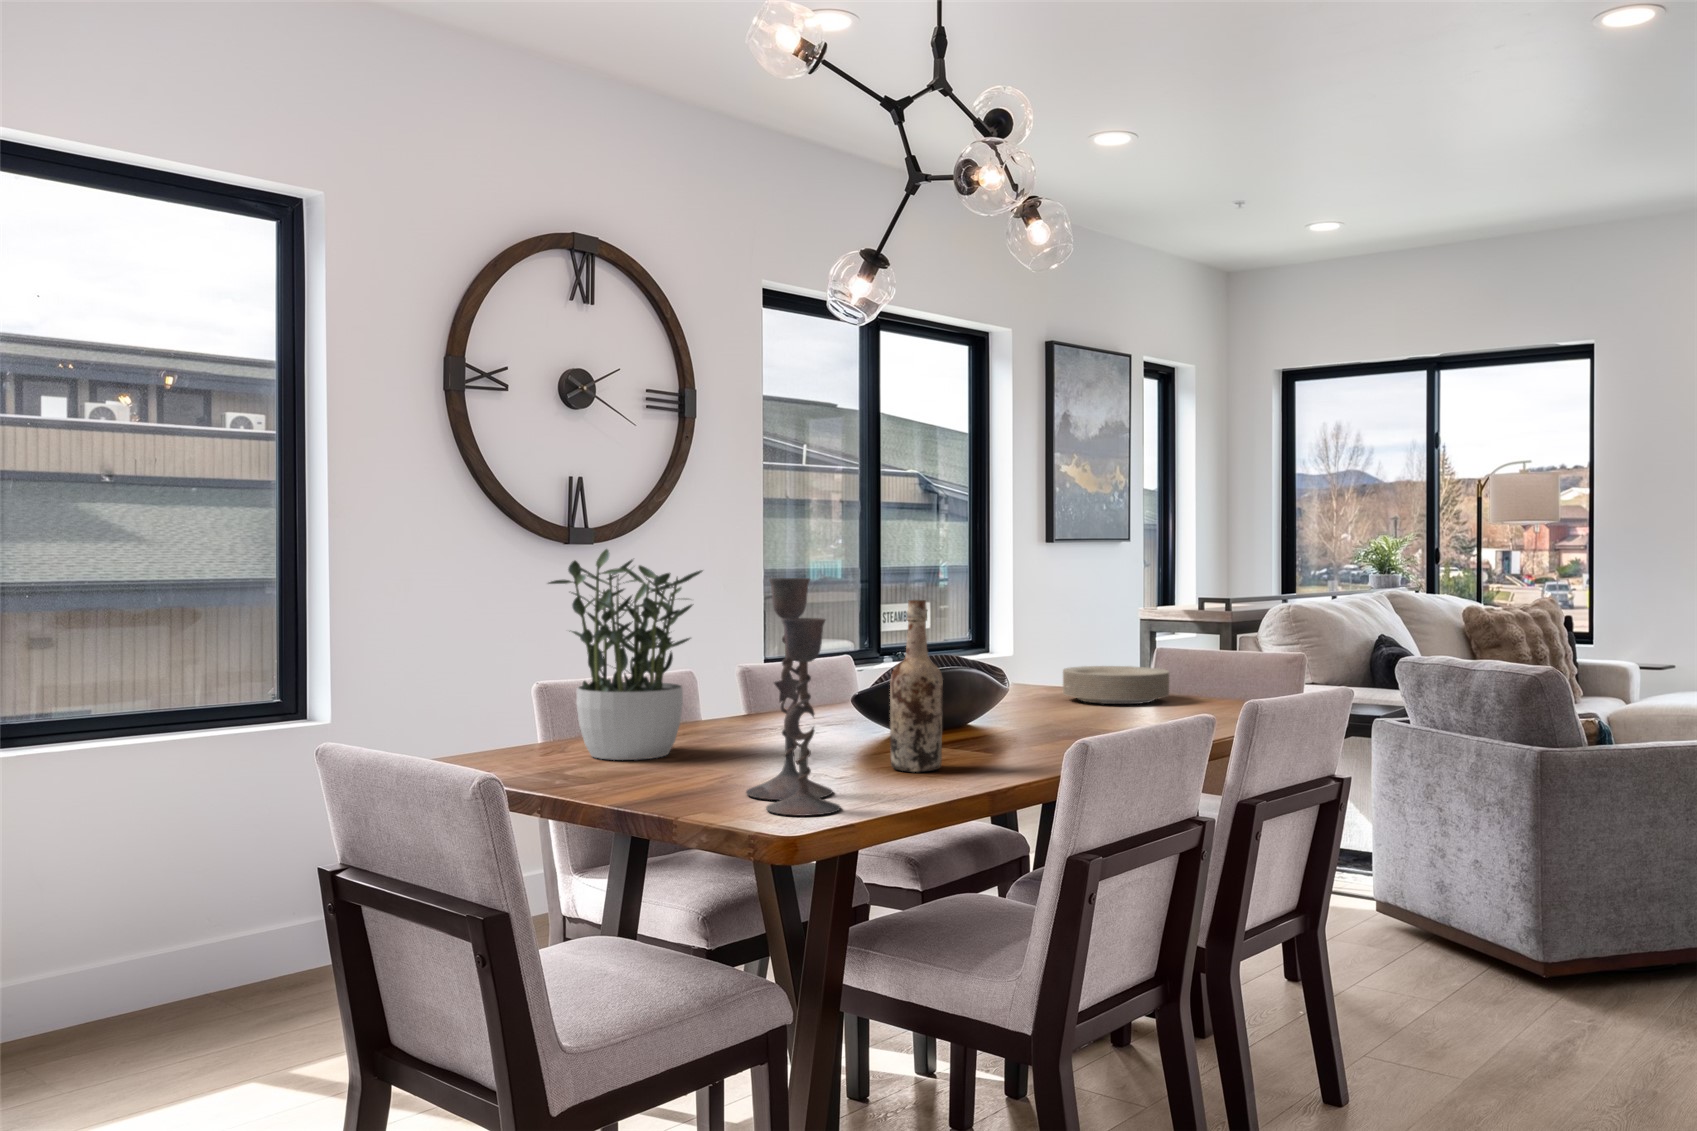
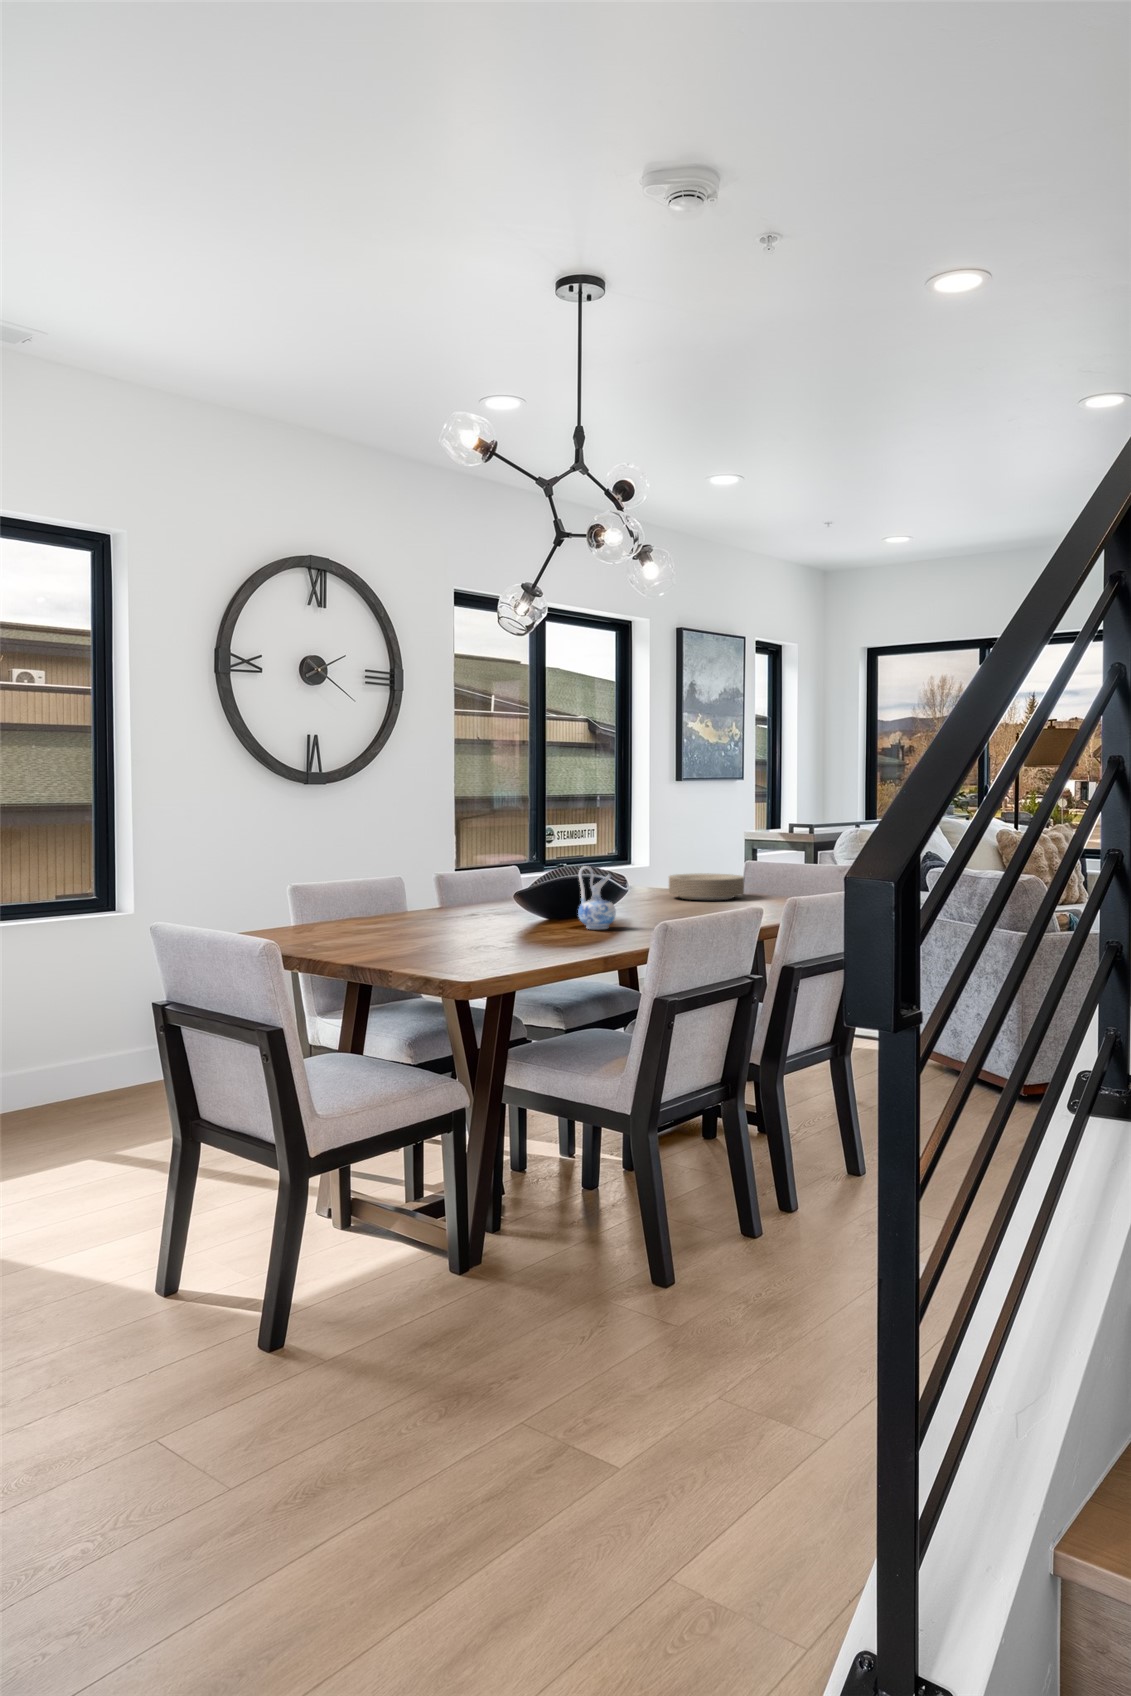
potted plant: present [548,549,702,760] -> none [299,791,409,937]
candlestick: present [746,578,840,816] -> none [437,812,499,967]
wine bottle: present [890,600,943,772] -> none [536,826,572,942]
ceramic pitcher: none [948,658,1002,750] -> present [578,866,616,929]

